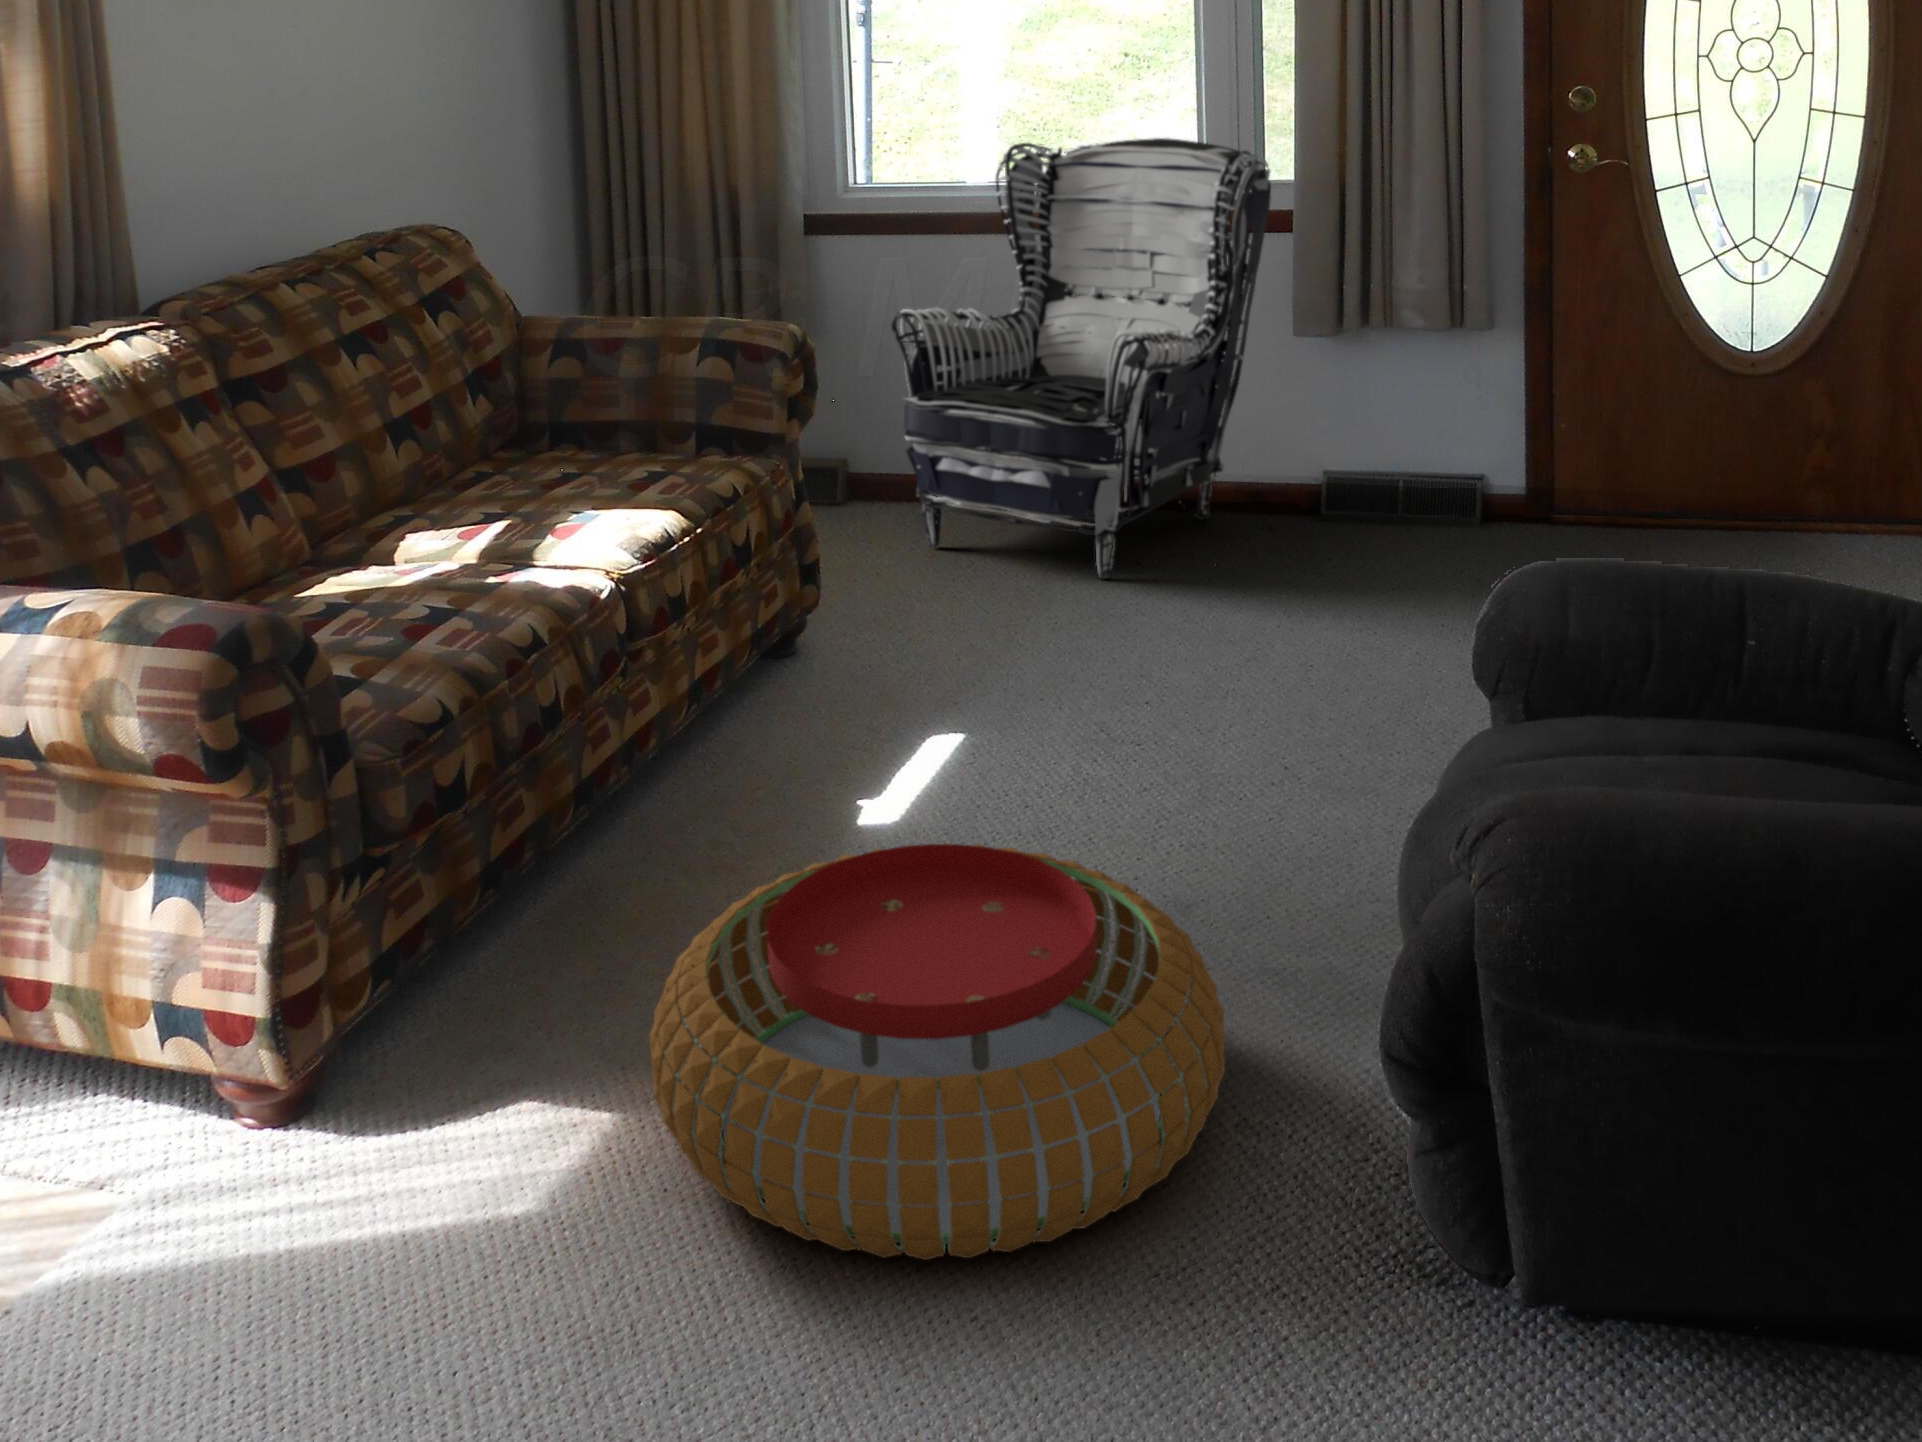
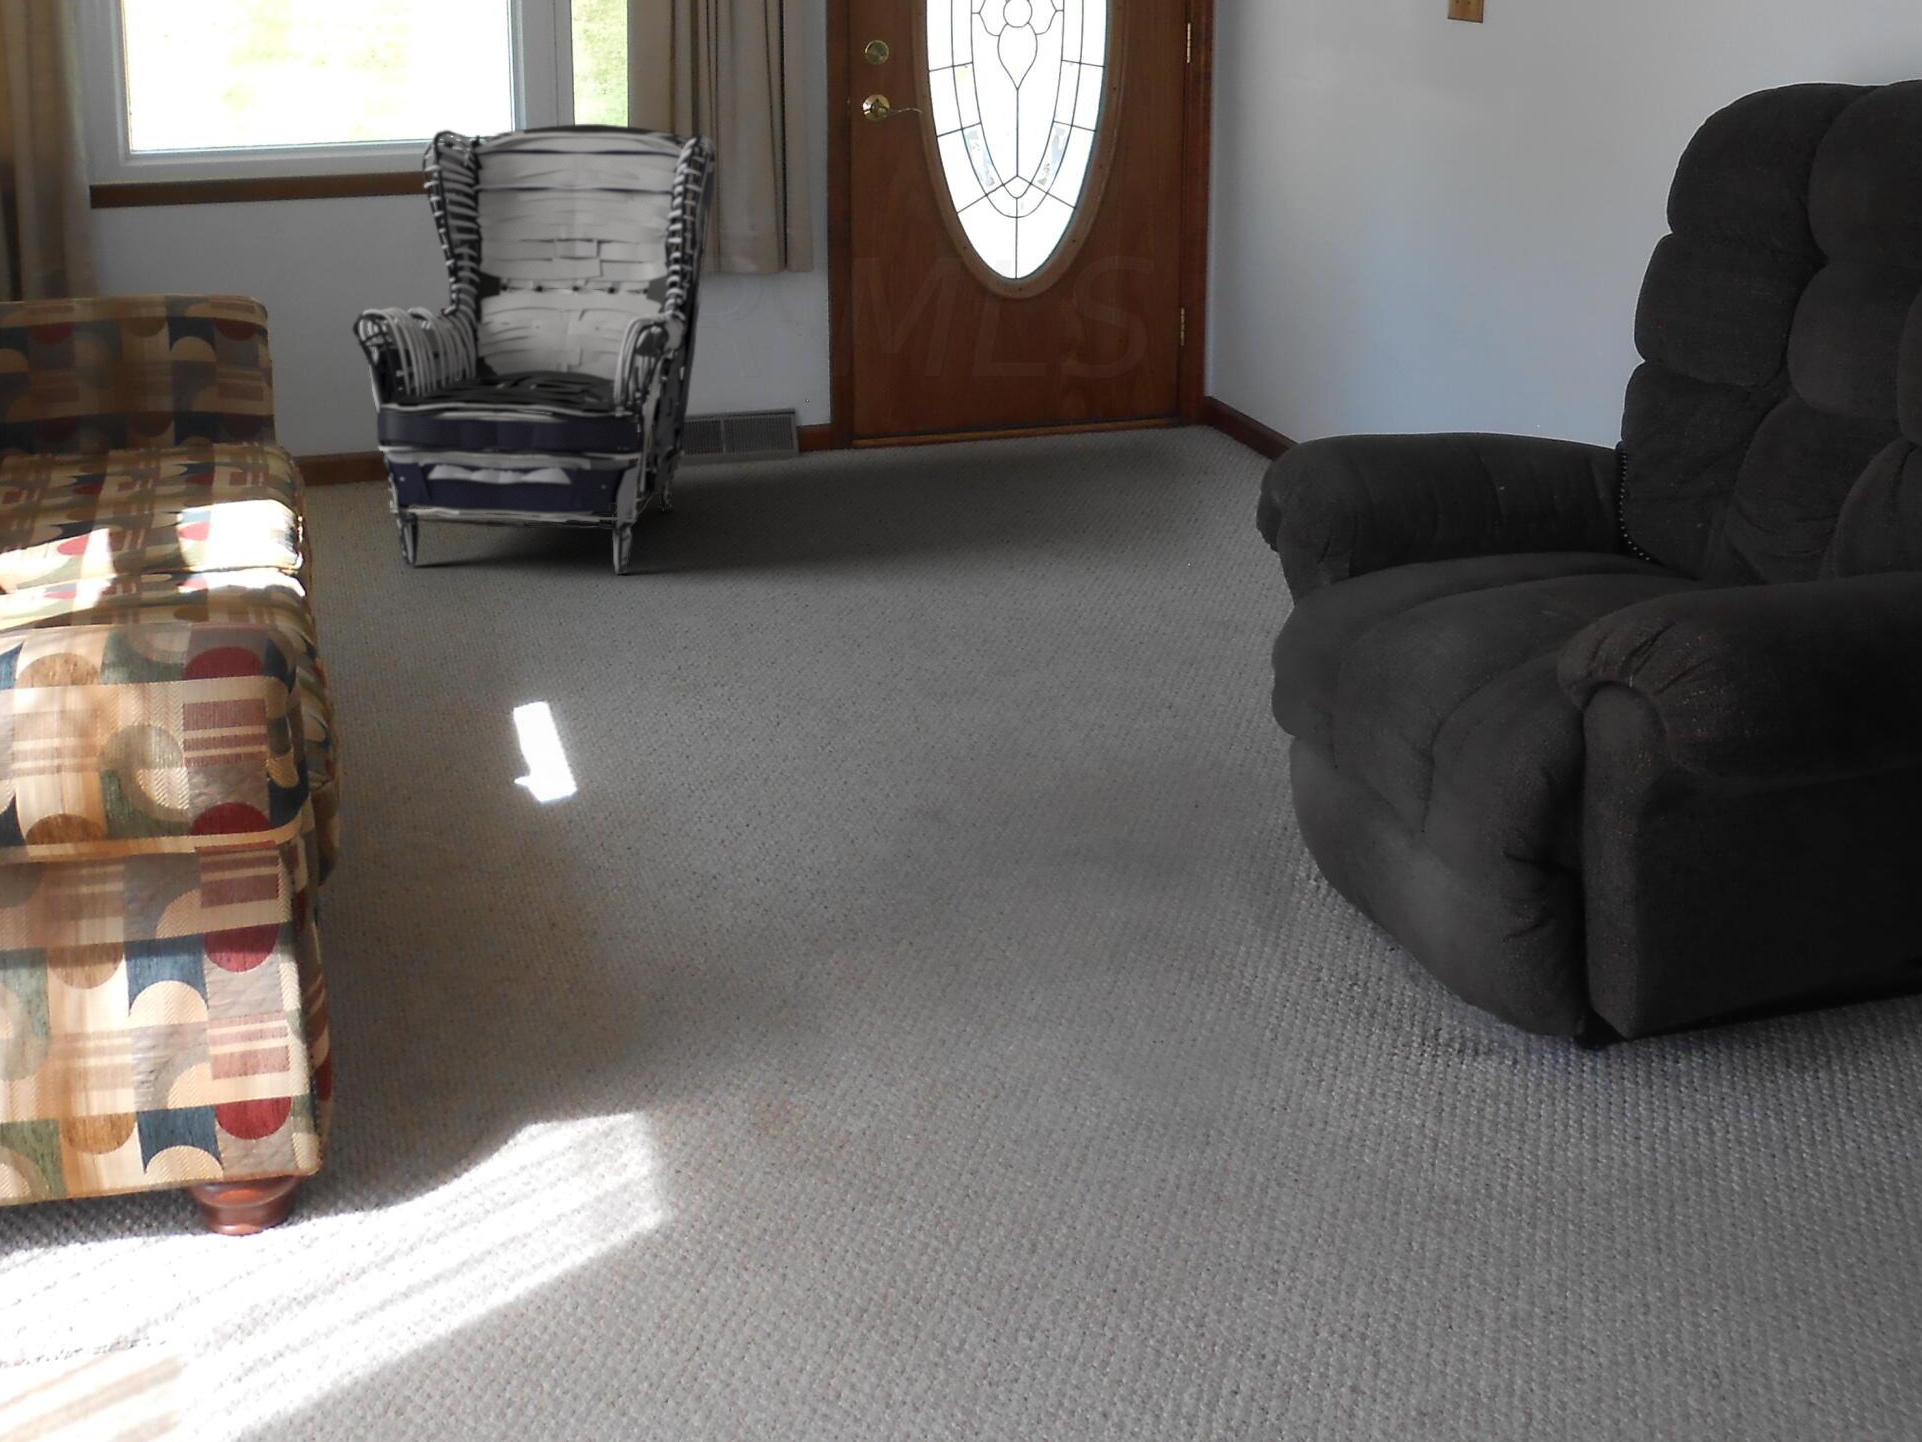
pouf: present [649,843,1225,1260] -> none [658,787,1223,1172]

